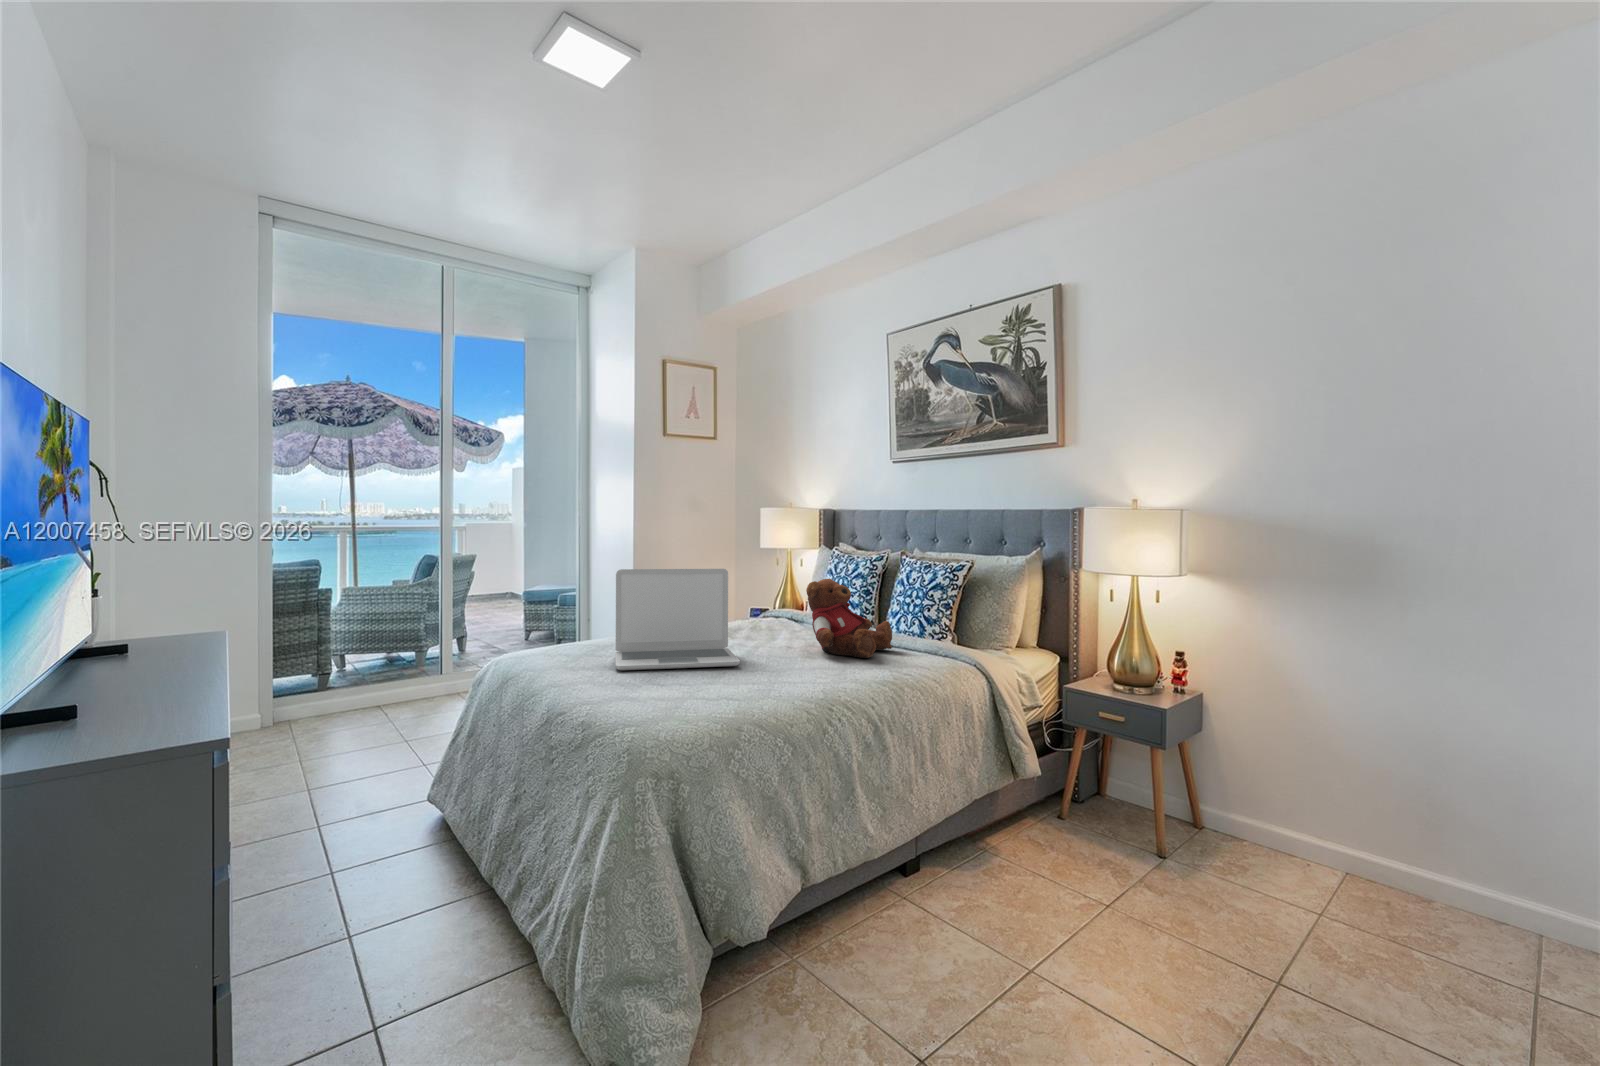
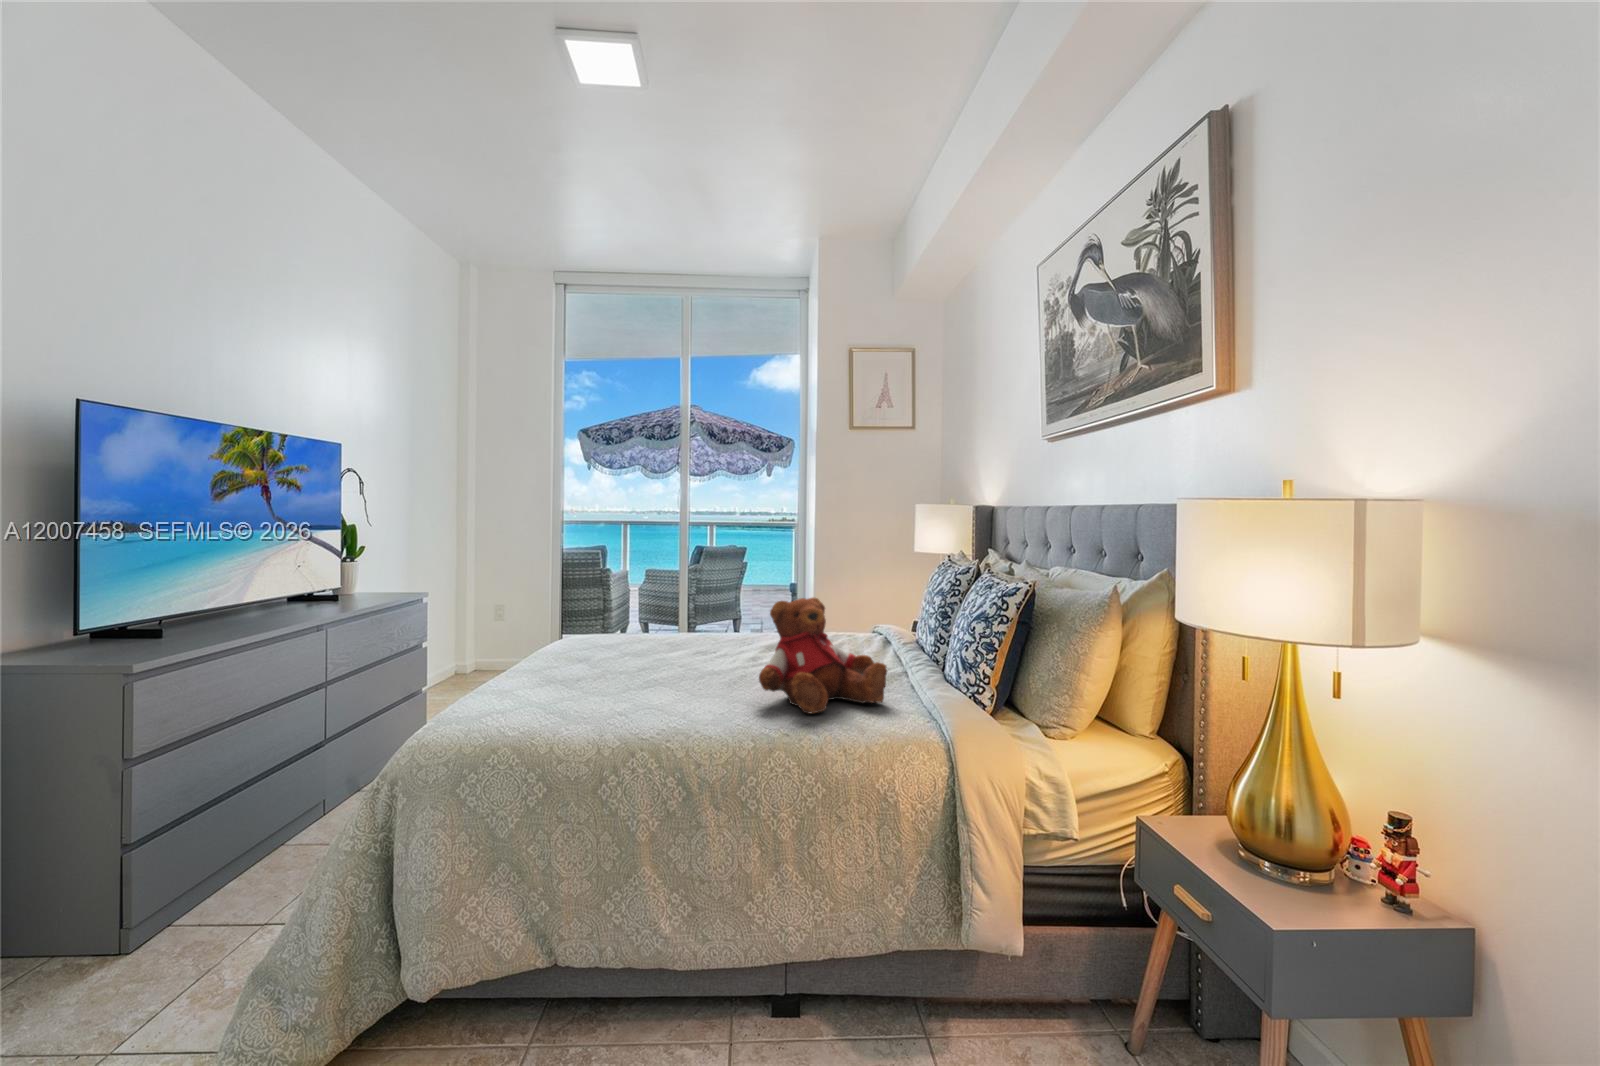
laptop: present [616,569,740,670] -> none [497,576,676,705]

